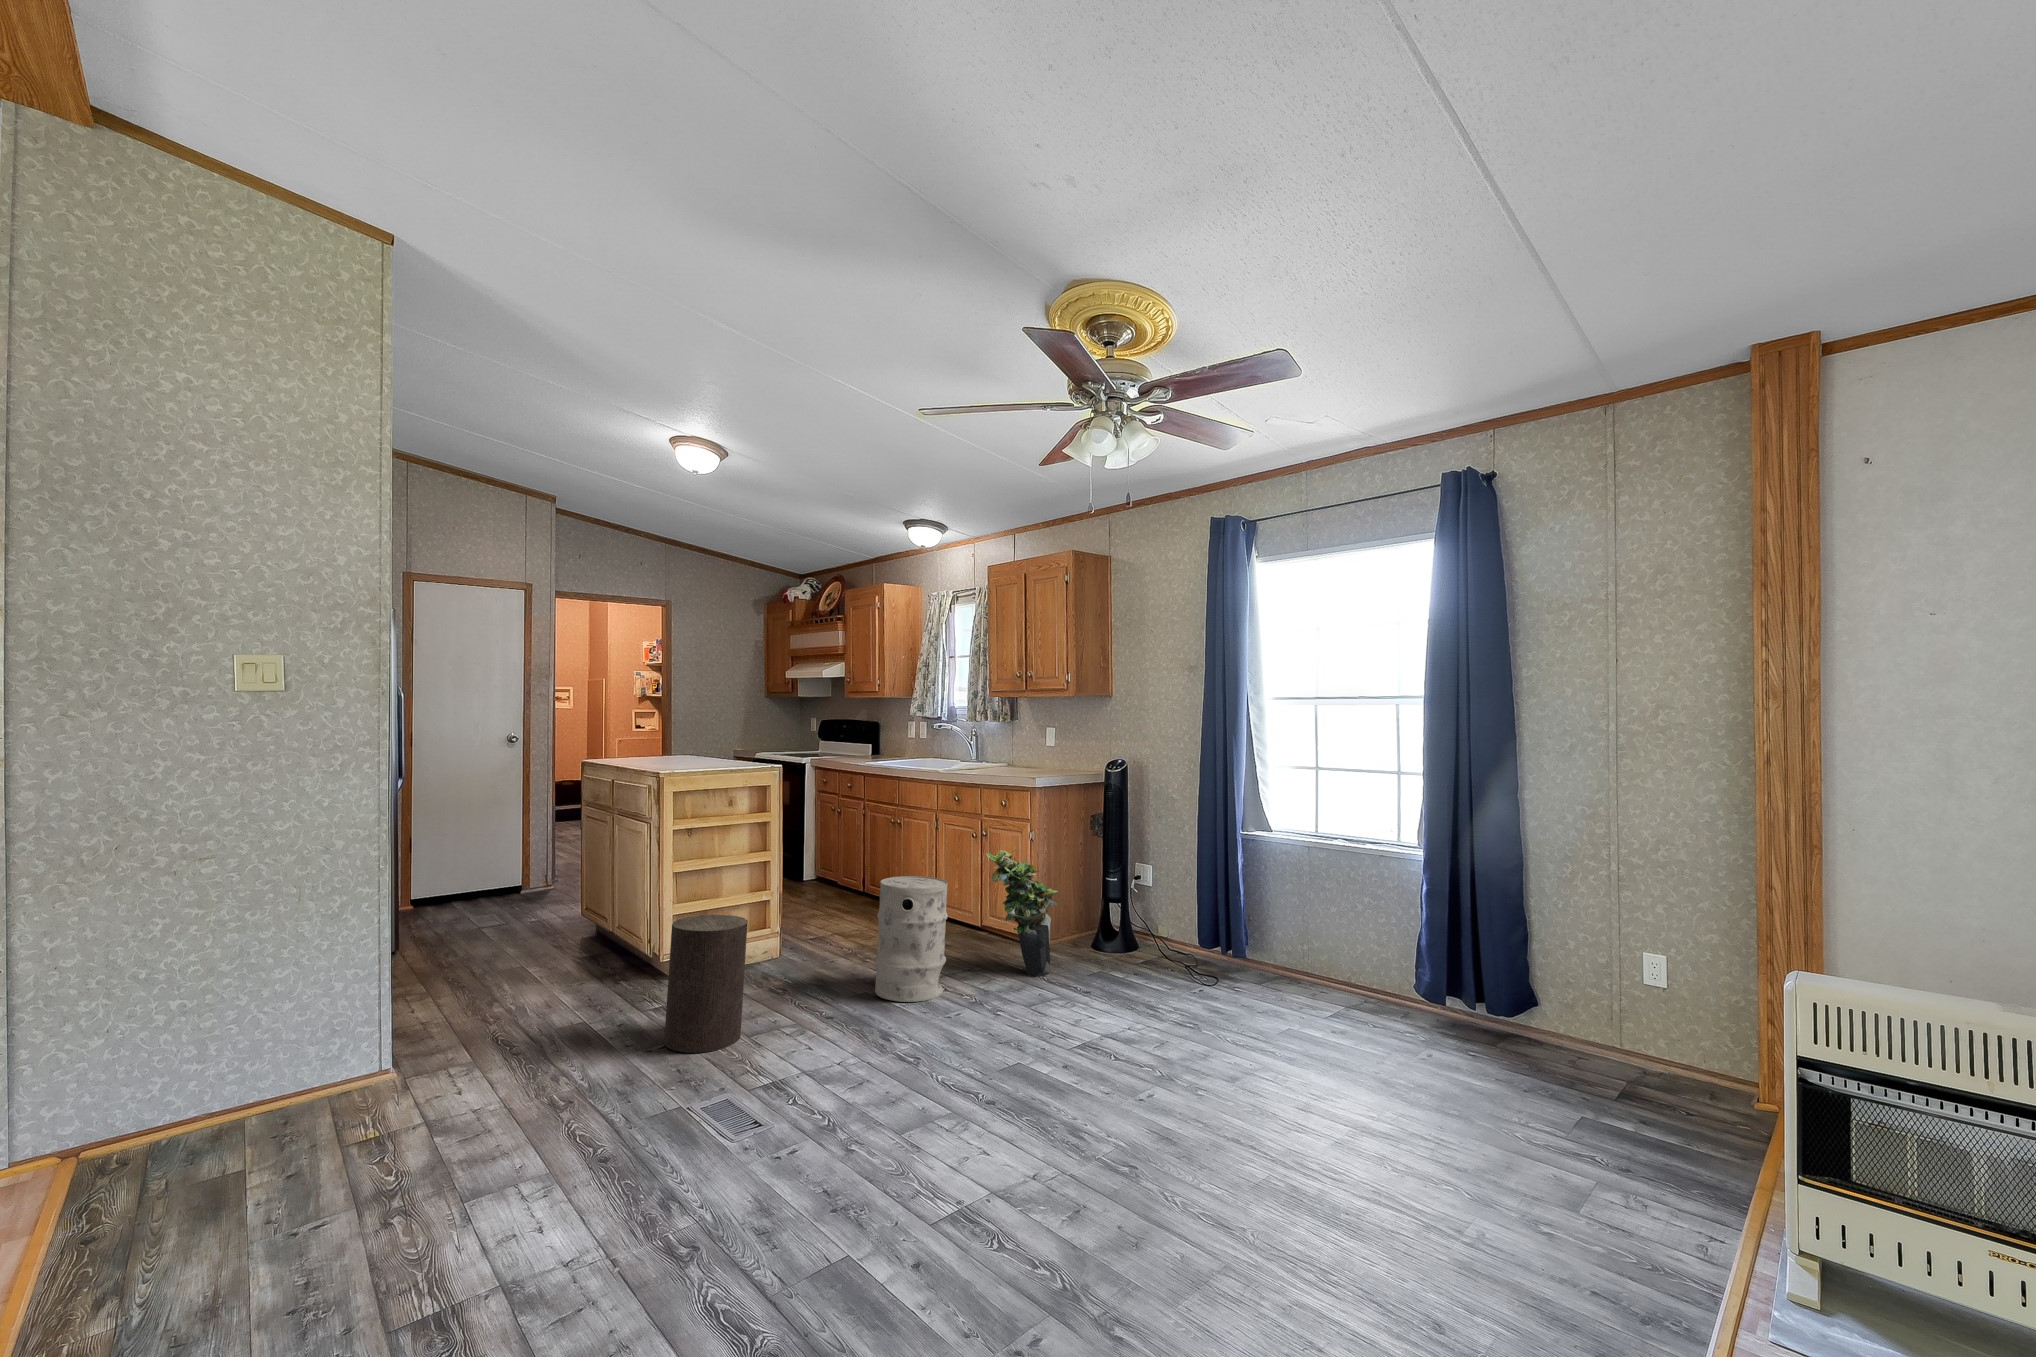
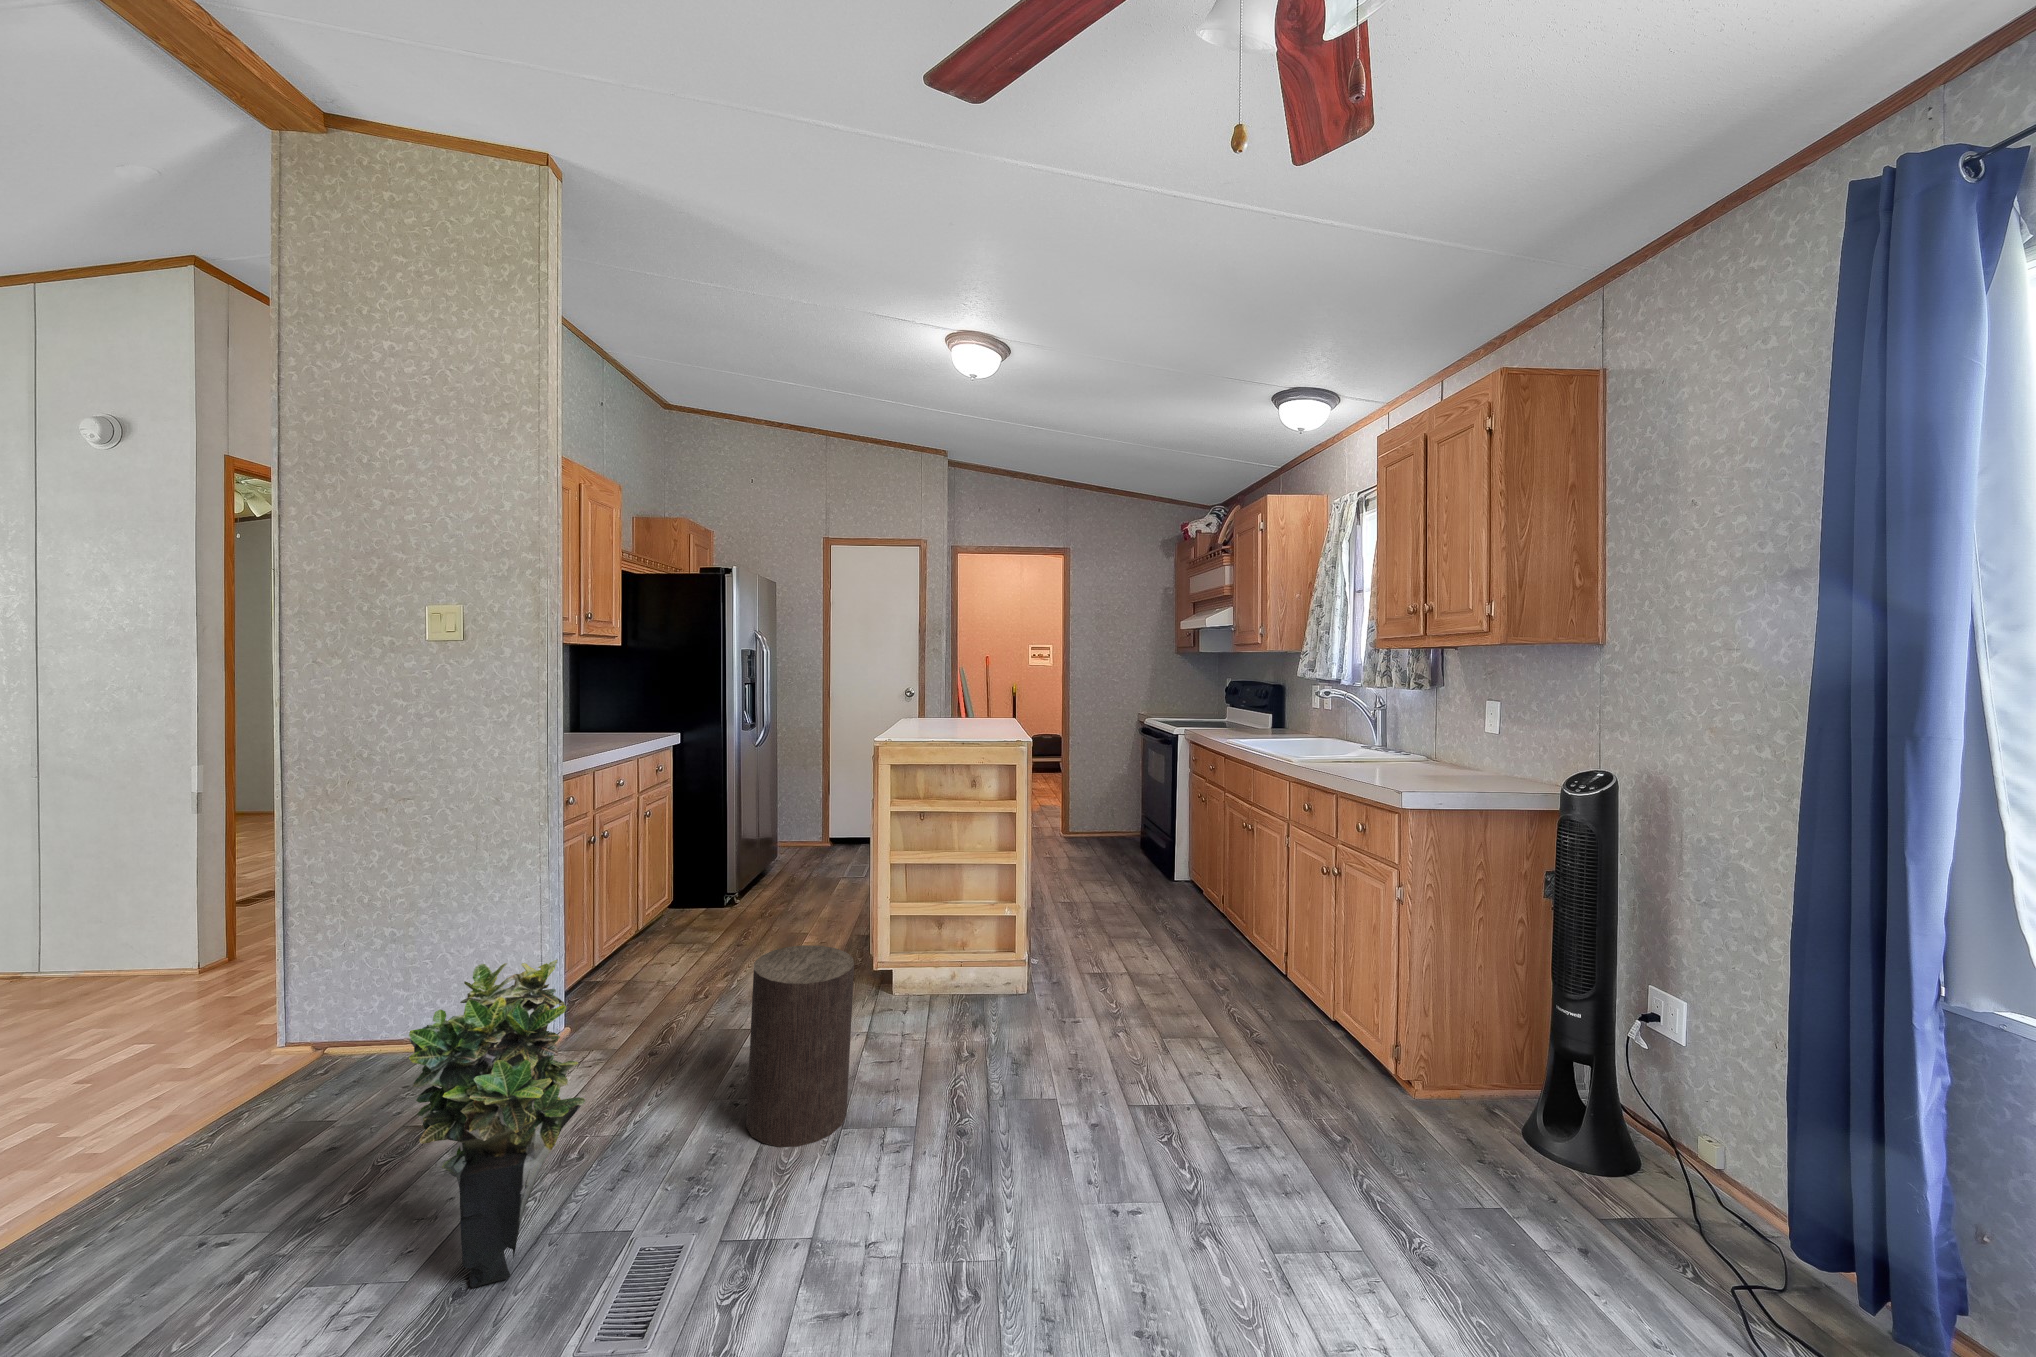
potted plant: present [986,850,1059,977] -> present [409,960,585,1288]
trash can: present [874,876,948,1002] -> none [1066,934,1184,1157]

